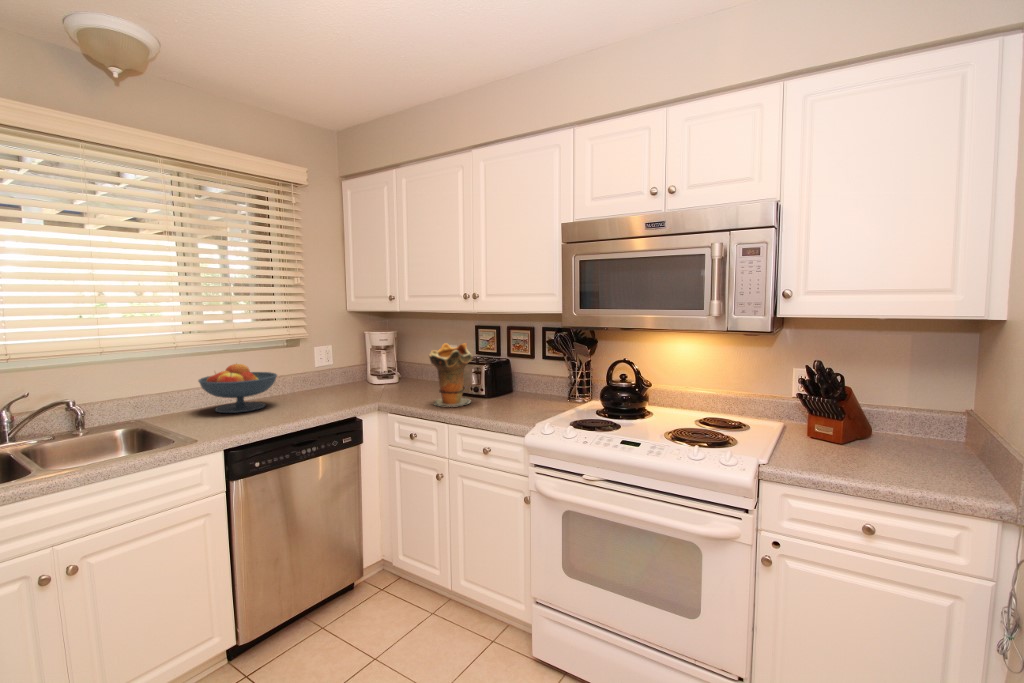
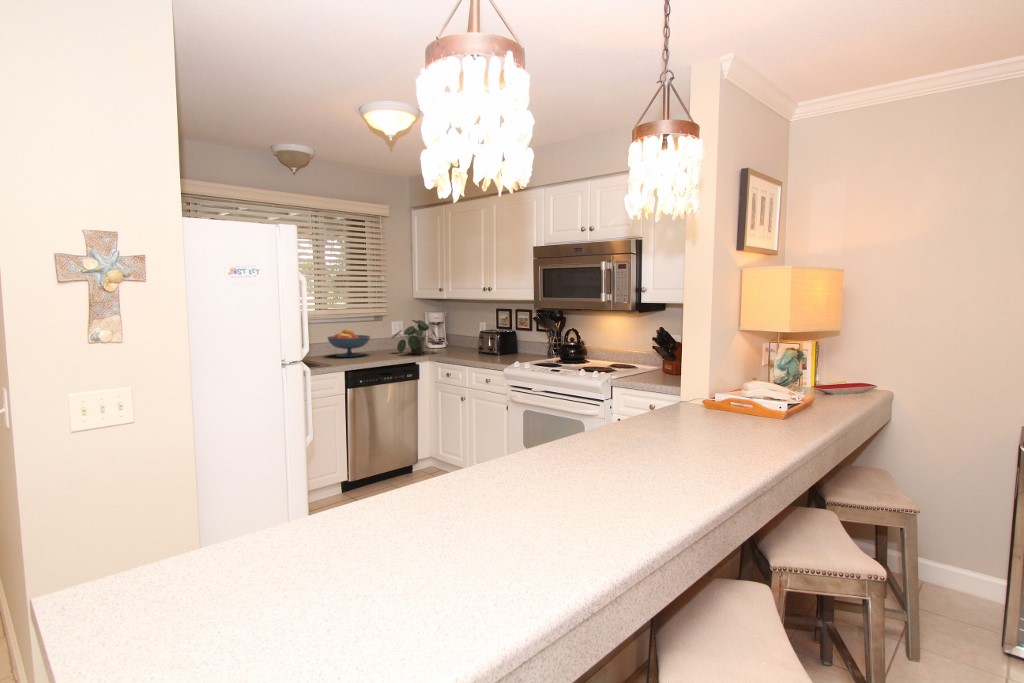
decorative vase: present [429,344,473,407] -> none [460,319,487,357]
potted plant: none [314,346,389,401] -> present [392,320,437,354]

